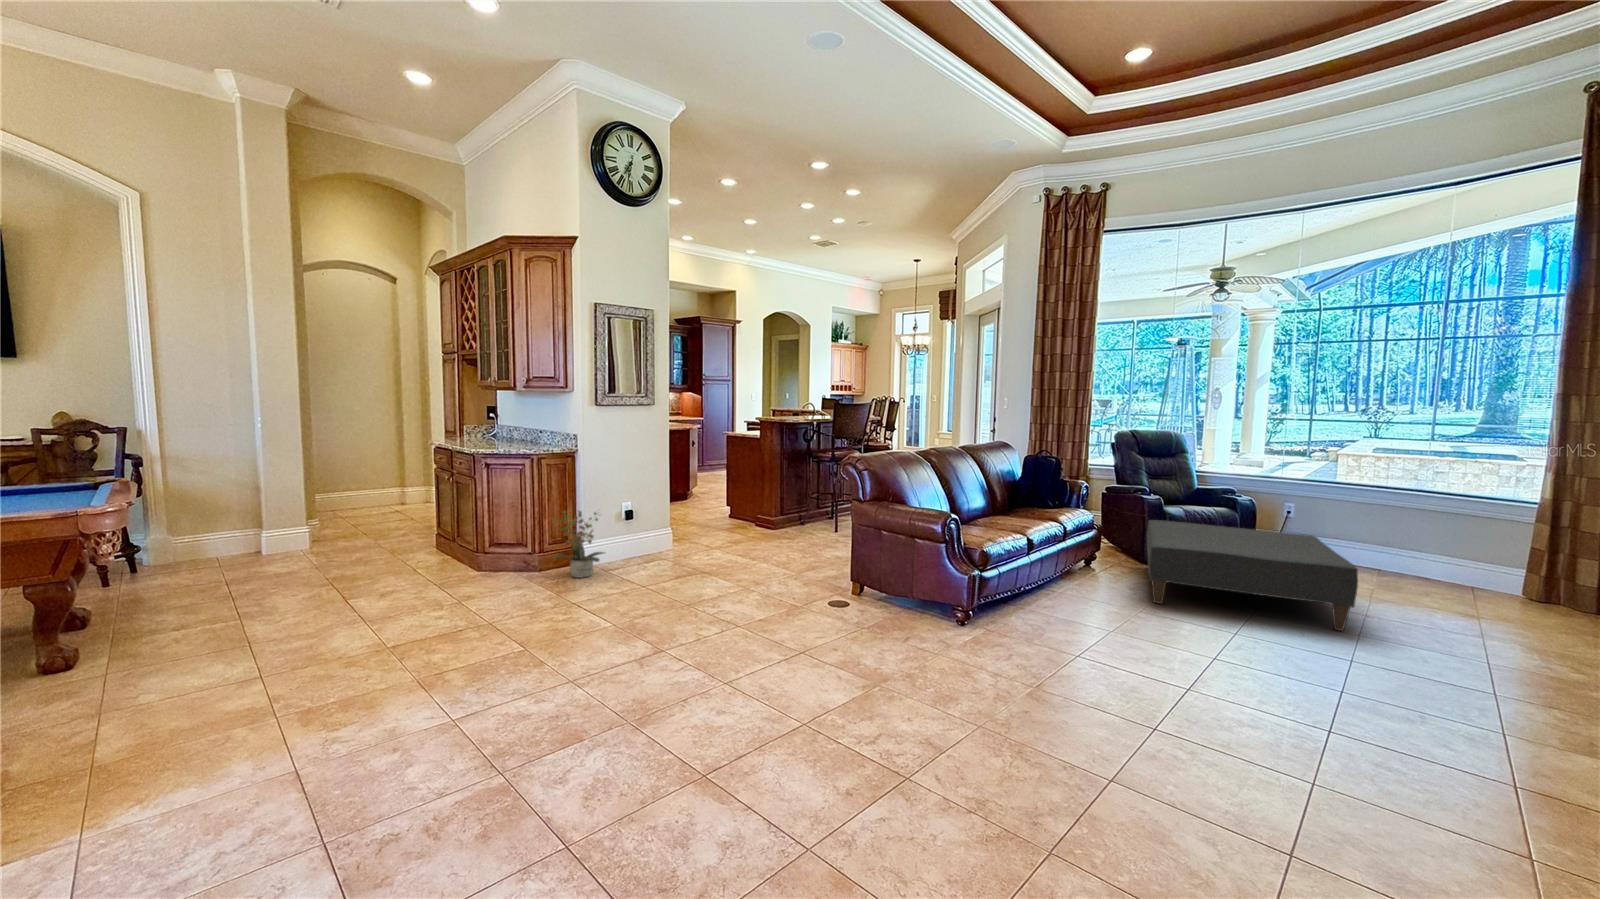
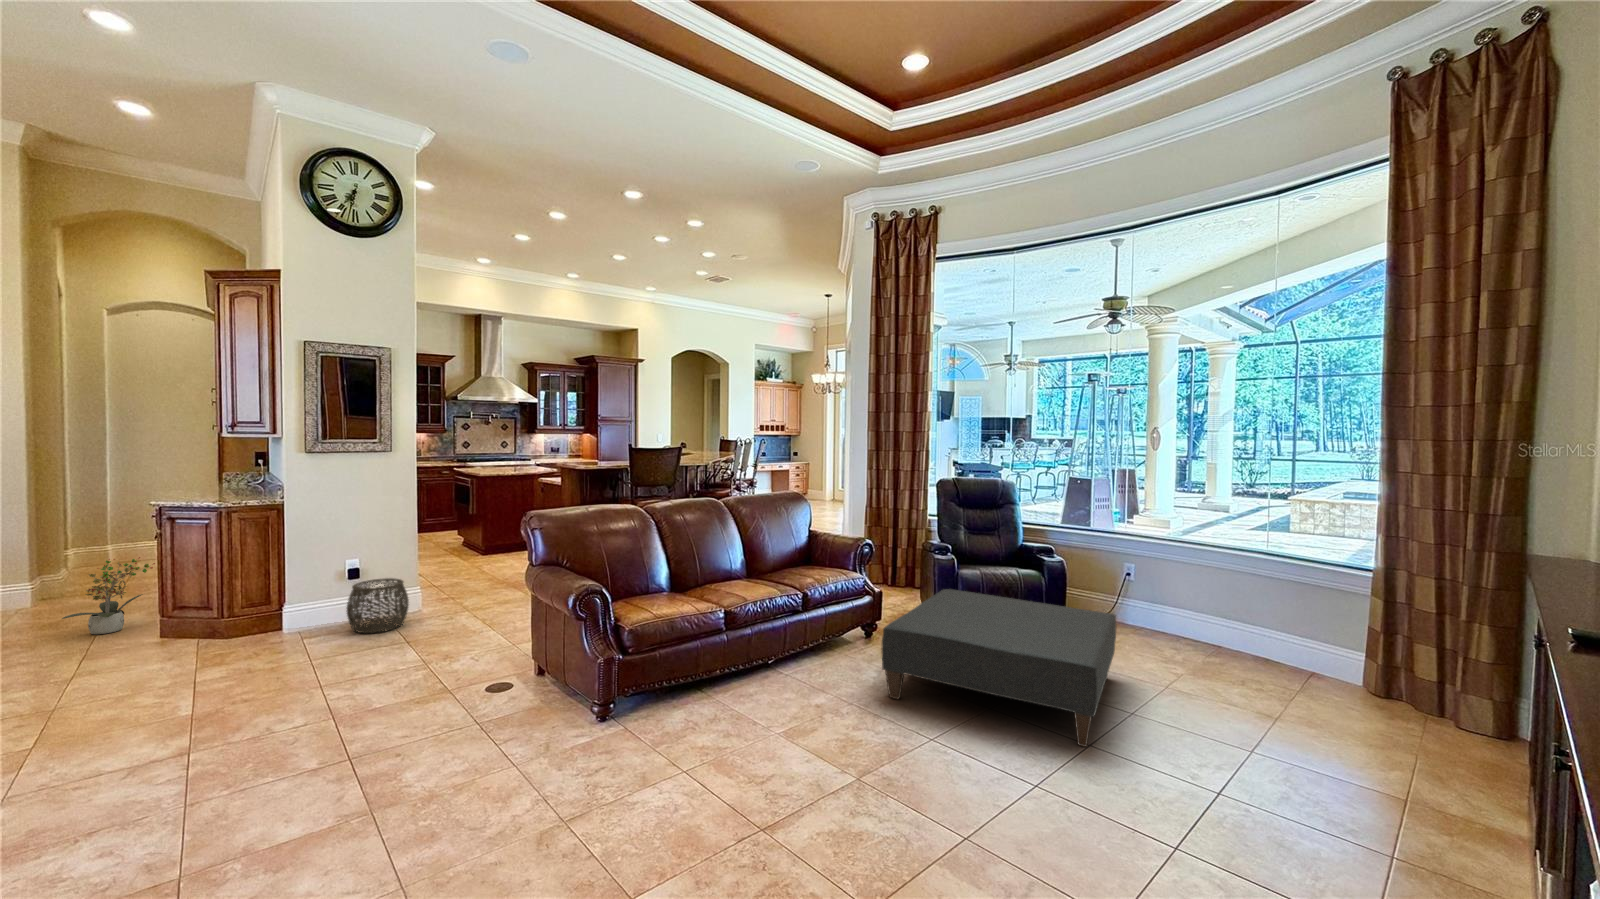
potted plant: present [552,511,604,578] -> present [62,557,155,634]
woven basket: none [630,518,678,566] -> present [346,578,409,633]

